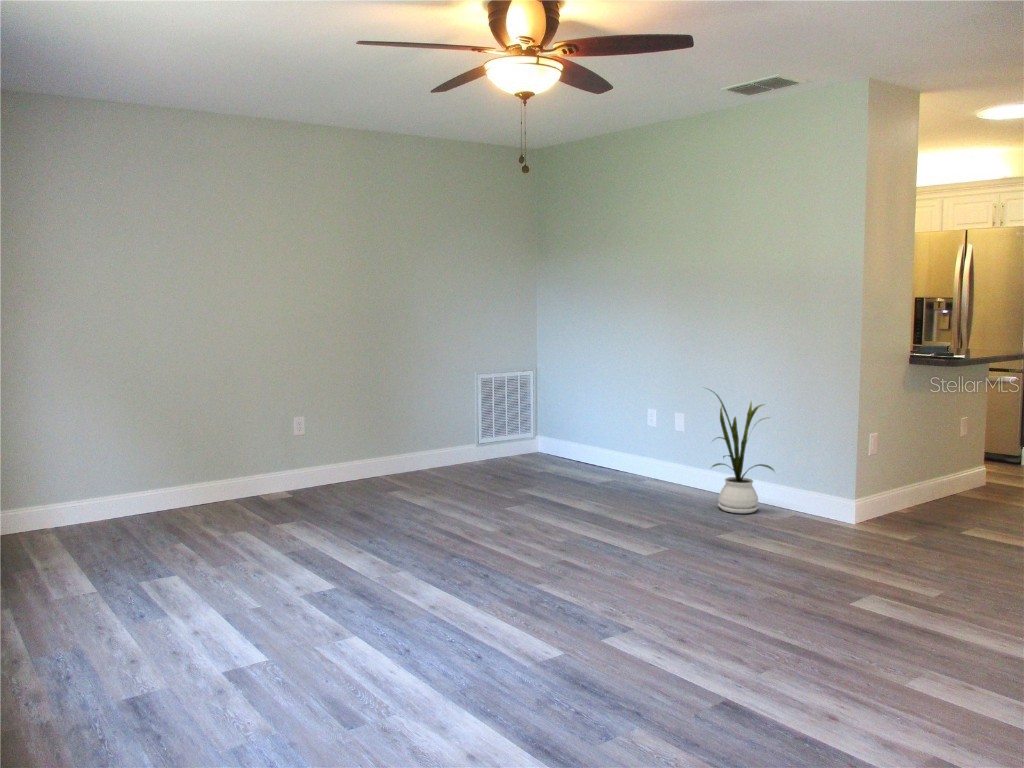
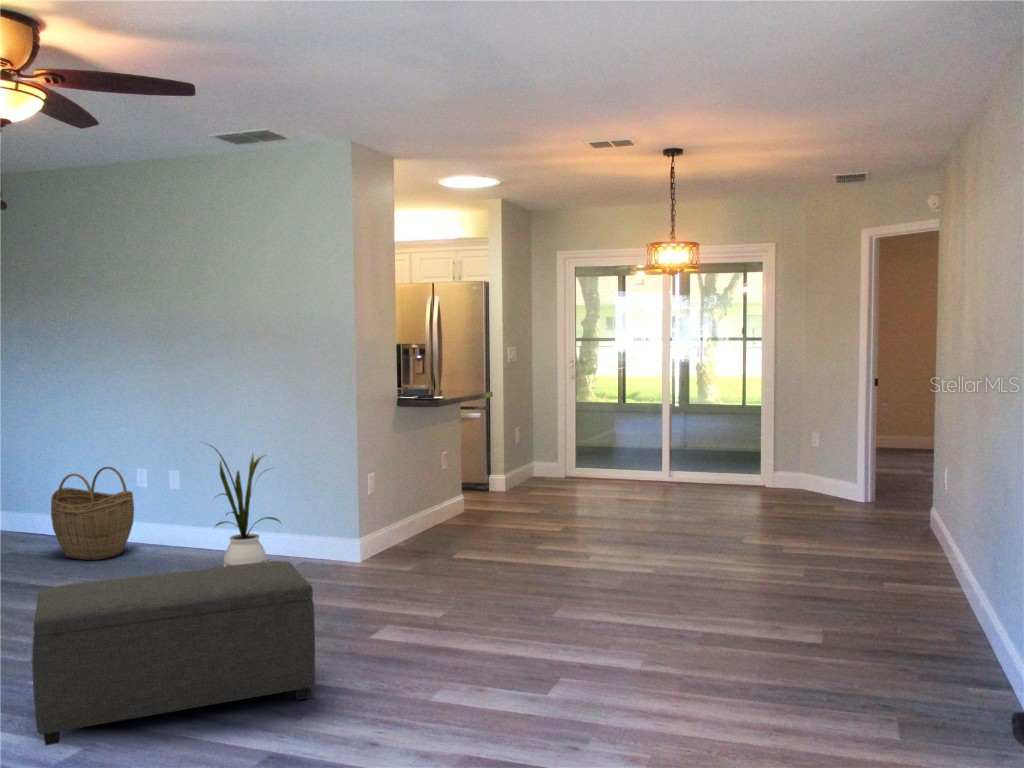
woven basket: none [581,403,646,483] -> present [51,467,134,560]
ottoman: none [531,505,784,655] -> present [32,561,315,745]

